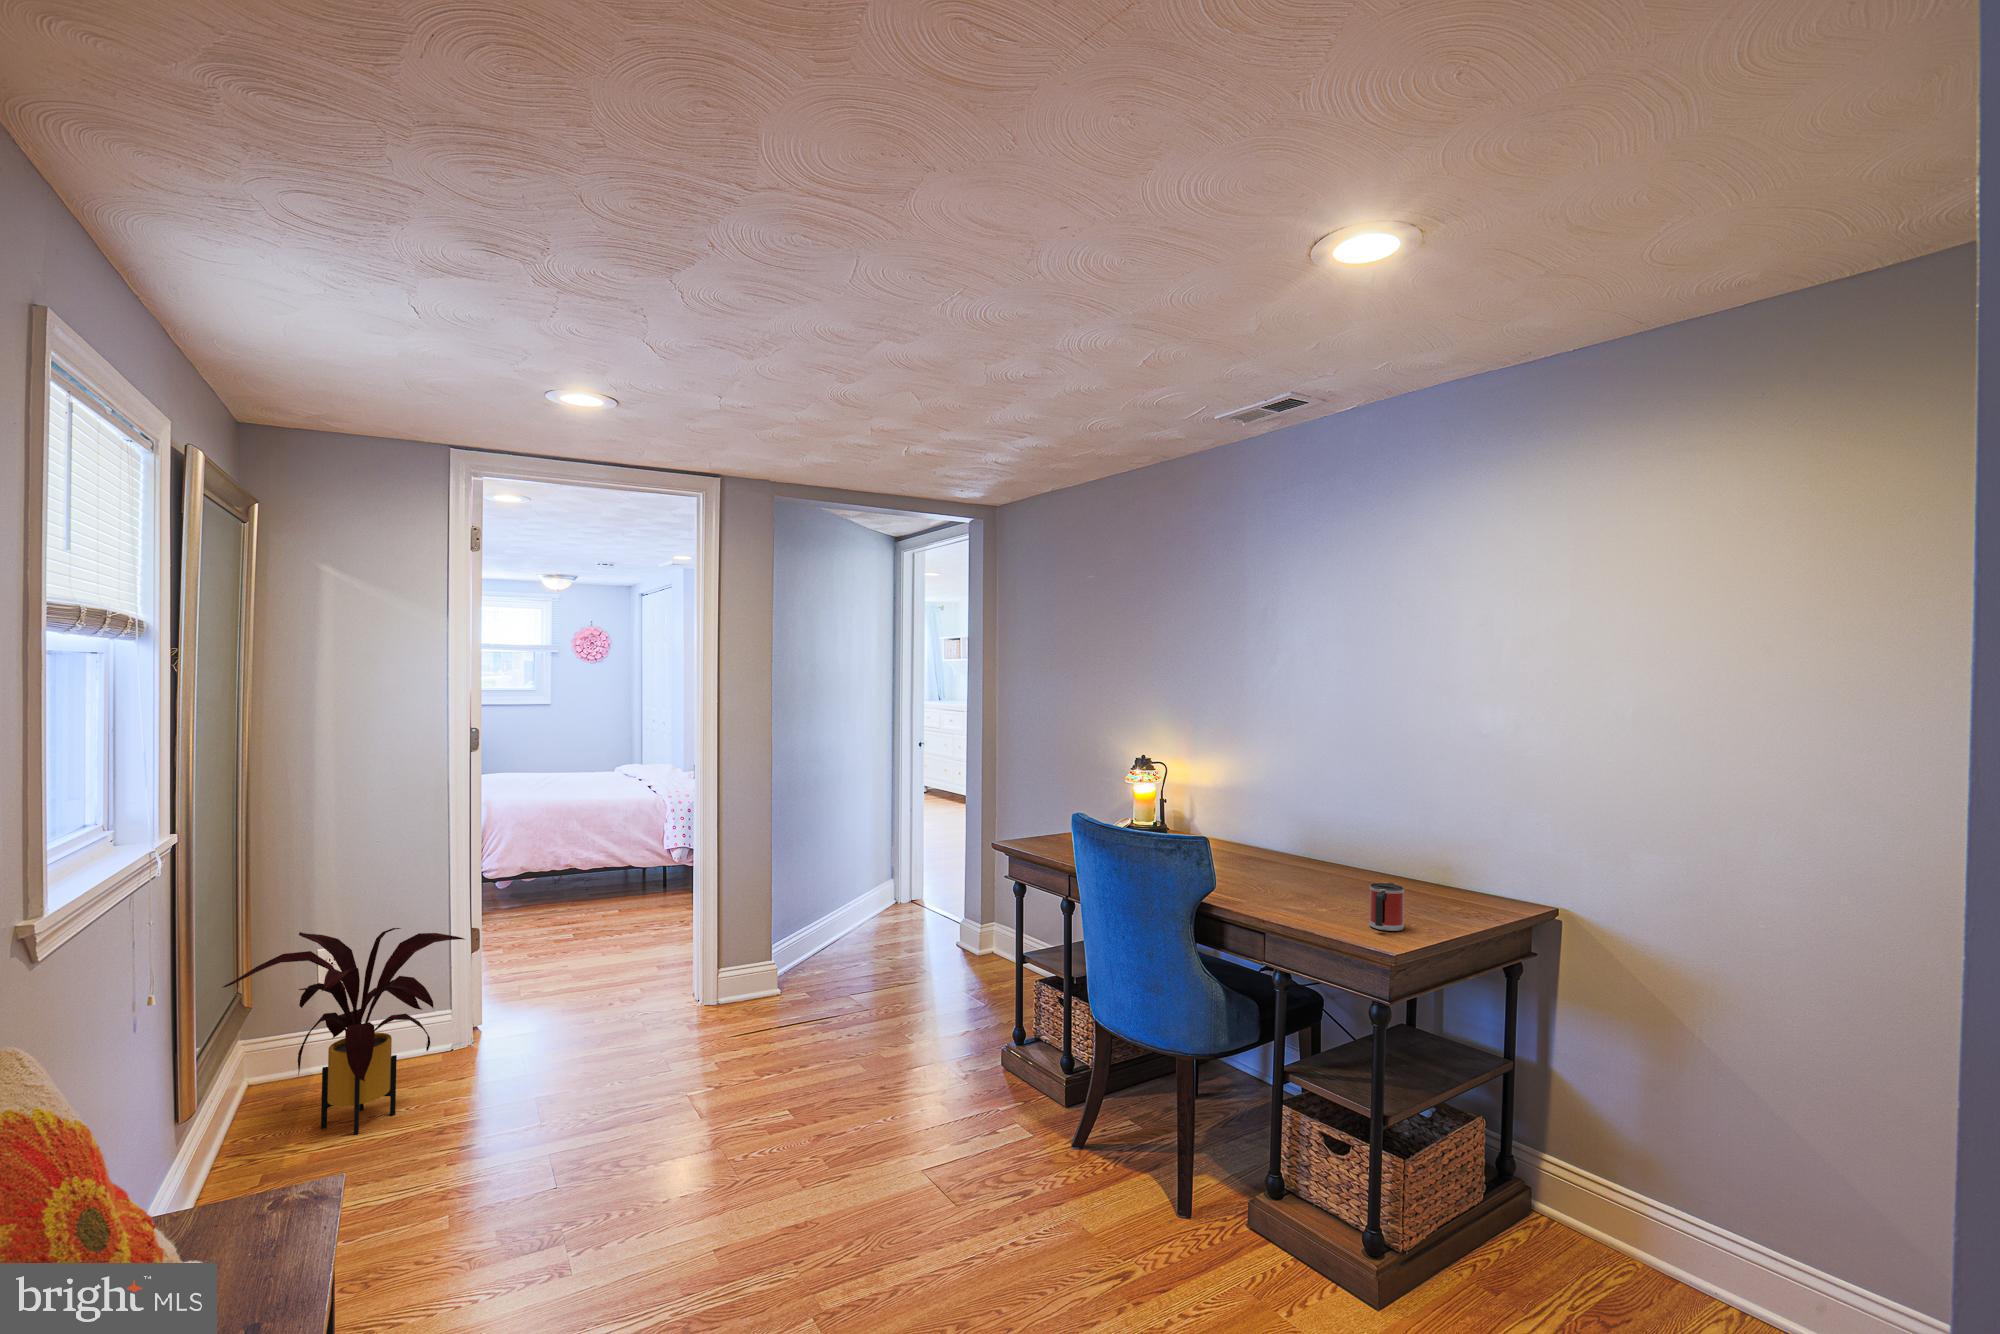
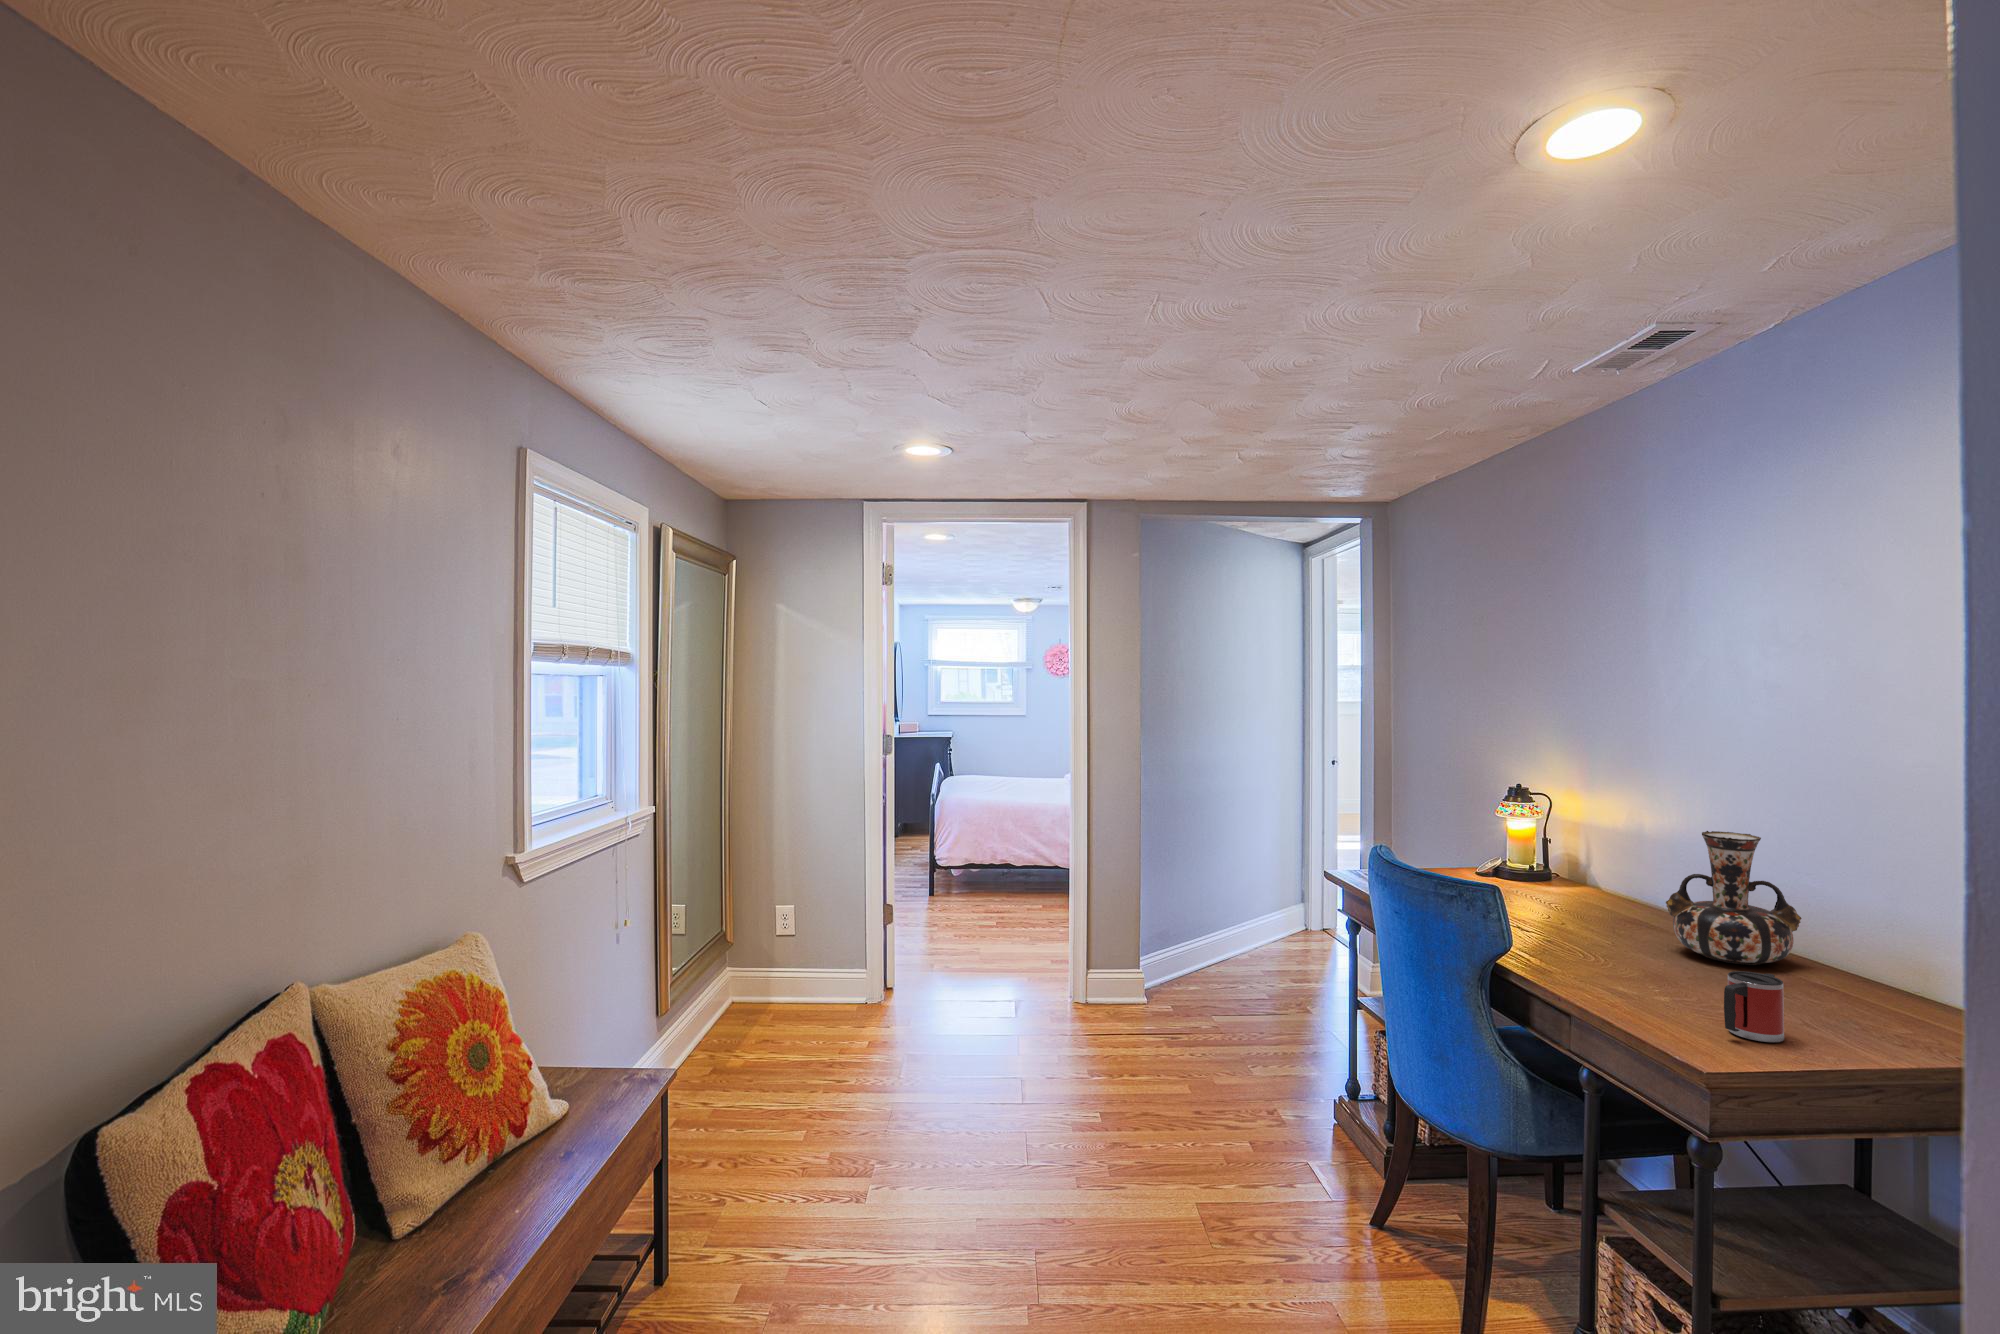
decorative vase: none [1282,785,1361,881] -> present [1666,831,1802,965]
house plant: present [224,928,464,1135] -> none [700,888,863,1051]

